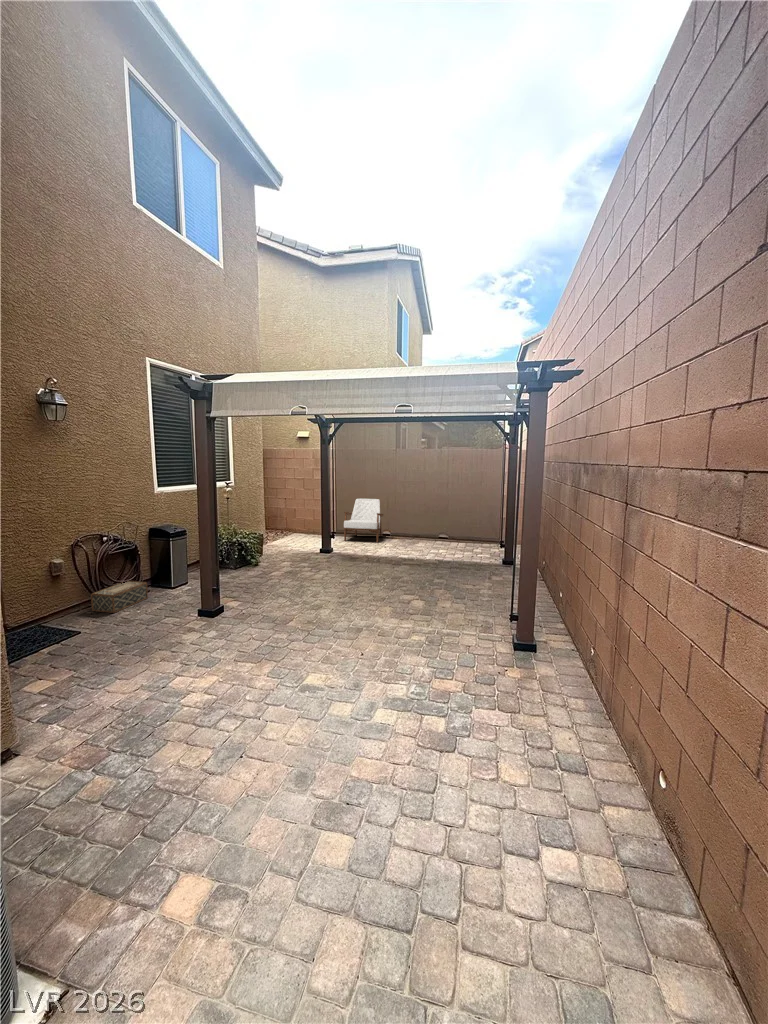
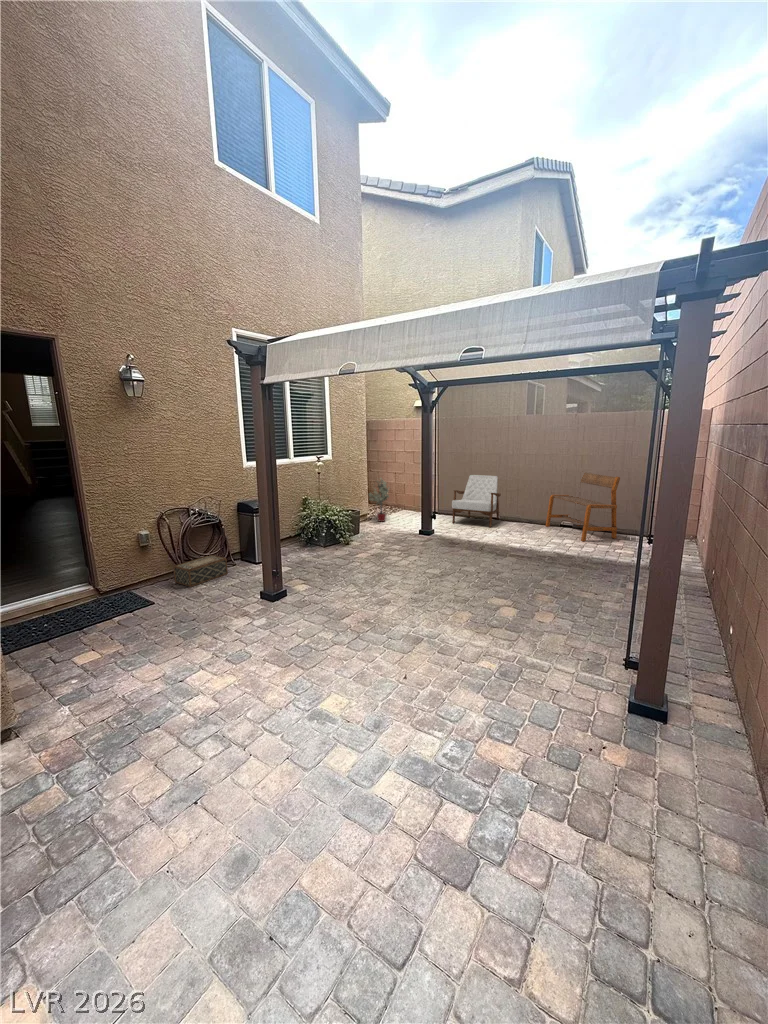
bench: none [420,494,474,549] -> present [546,473,620,541]
potted tree: none [265,502,287,543] -> present [369,478,389,522]

